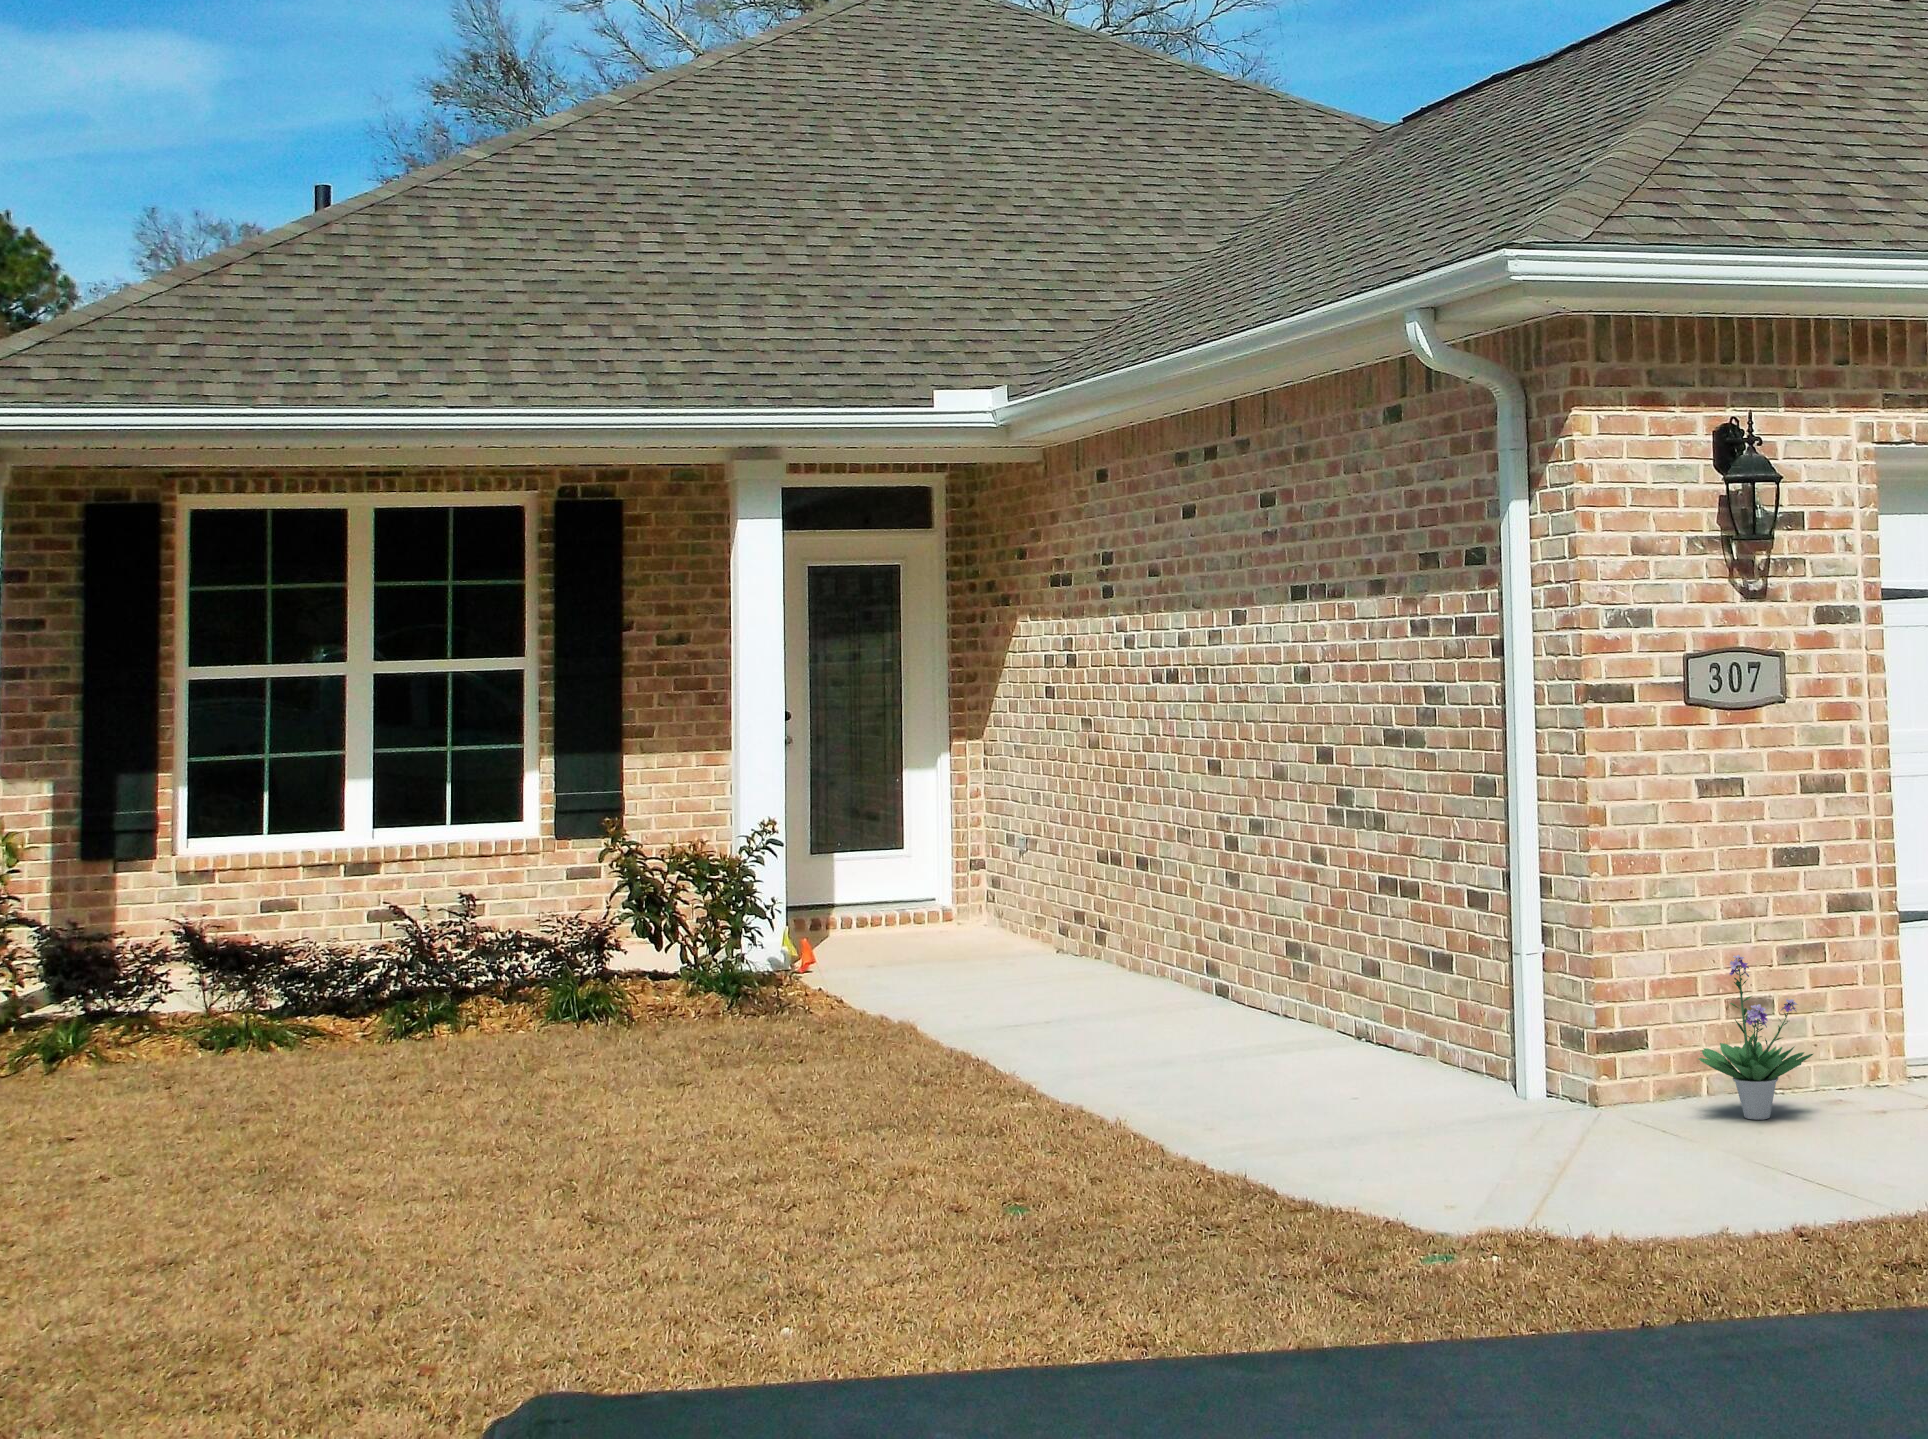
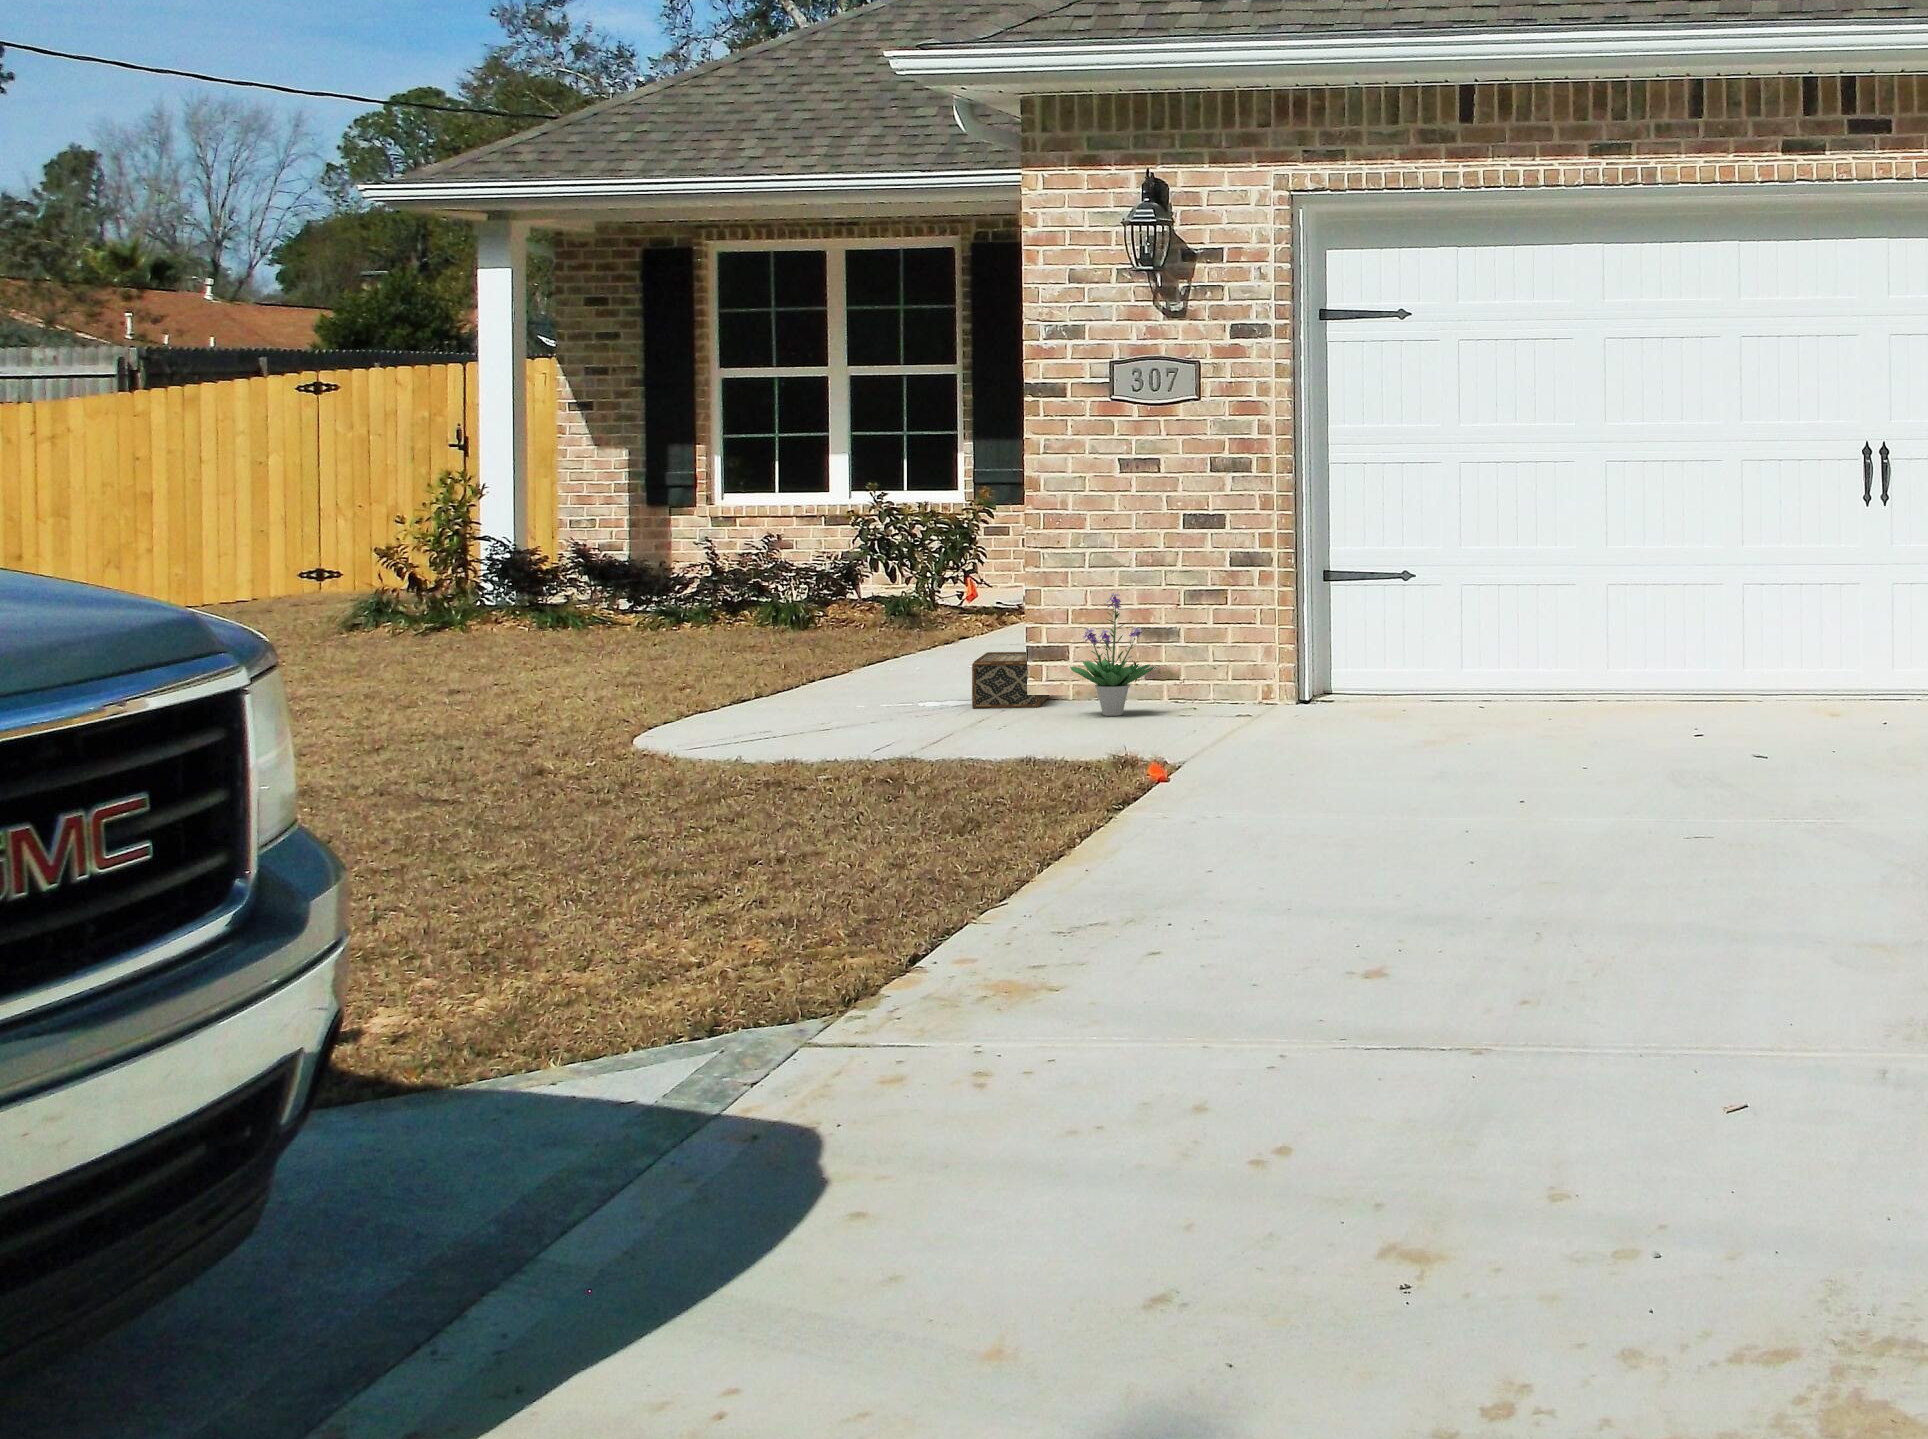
woven basket: none [1425,1036,1587,1126] -> present [972,652,1050,708]

